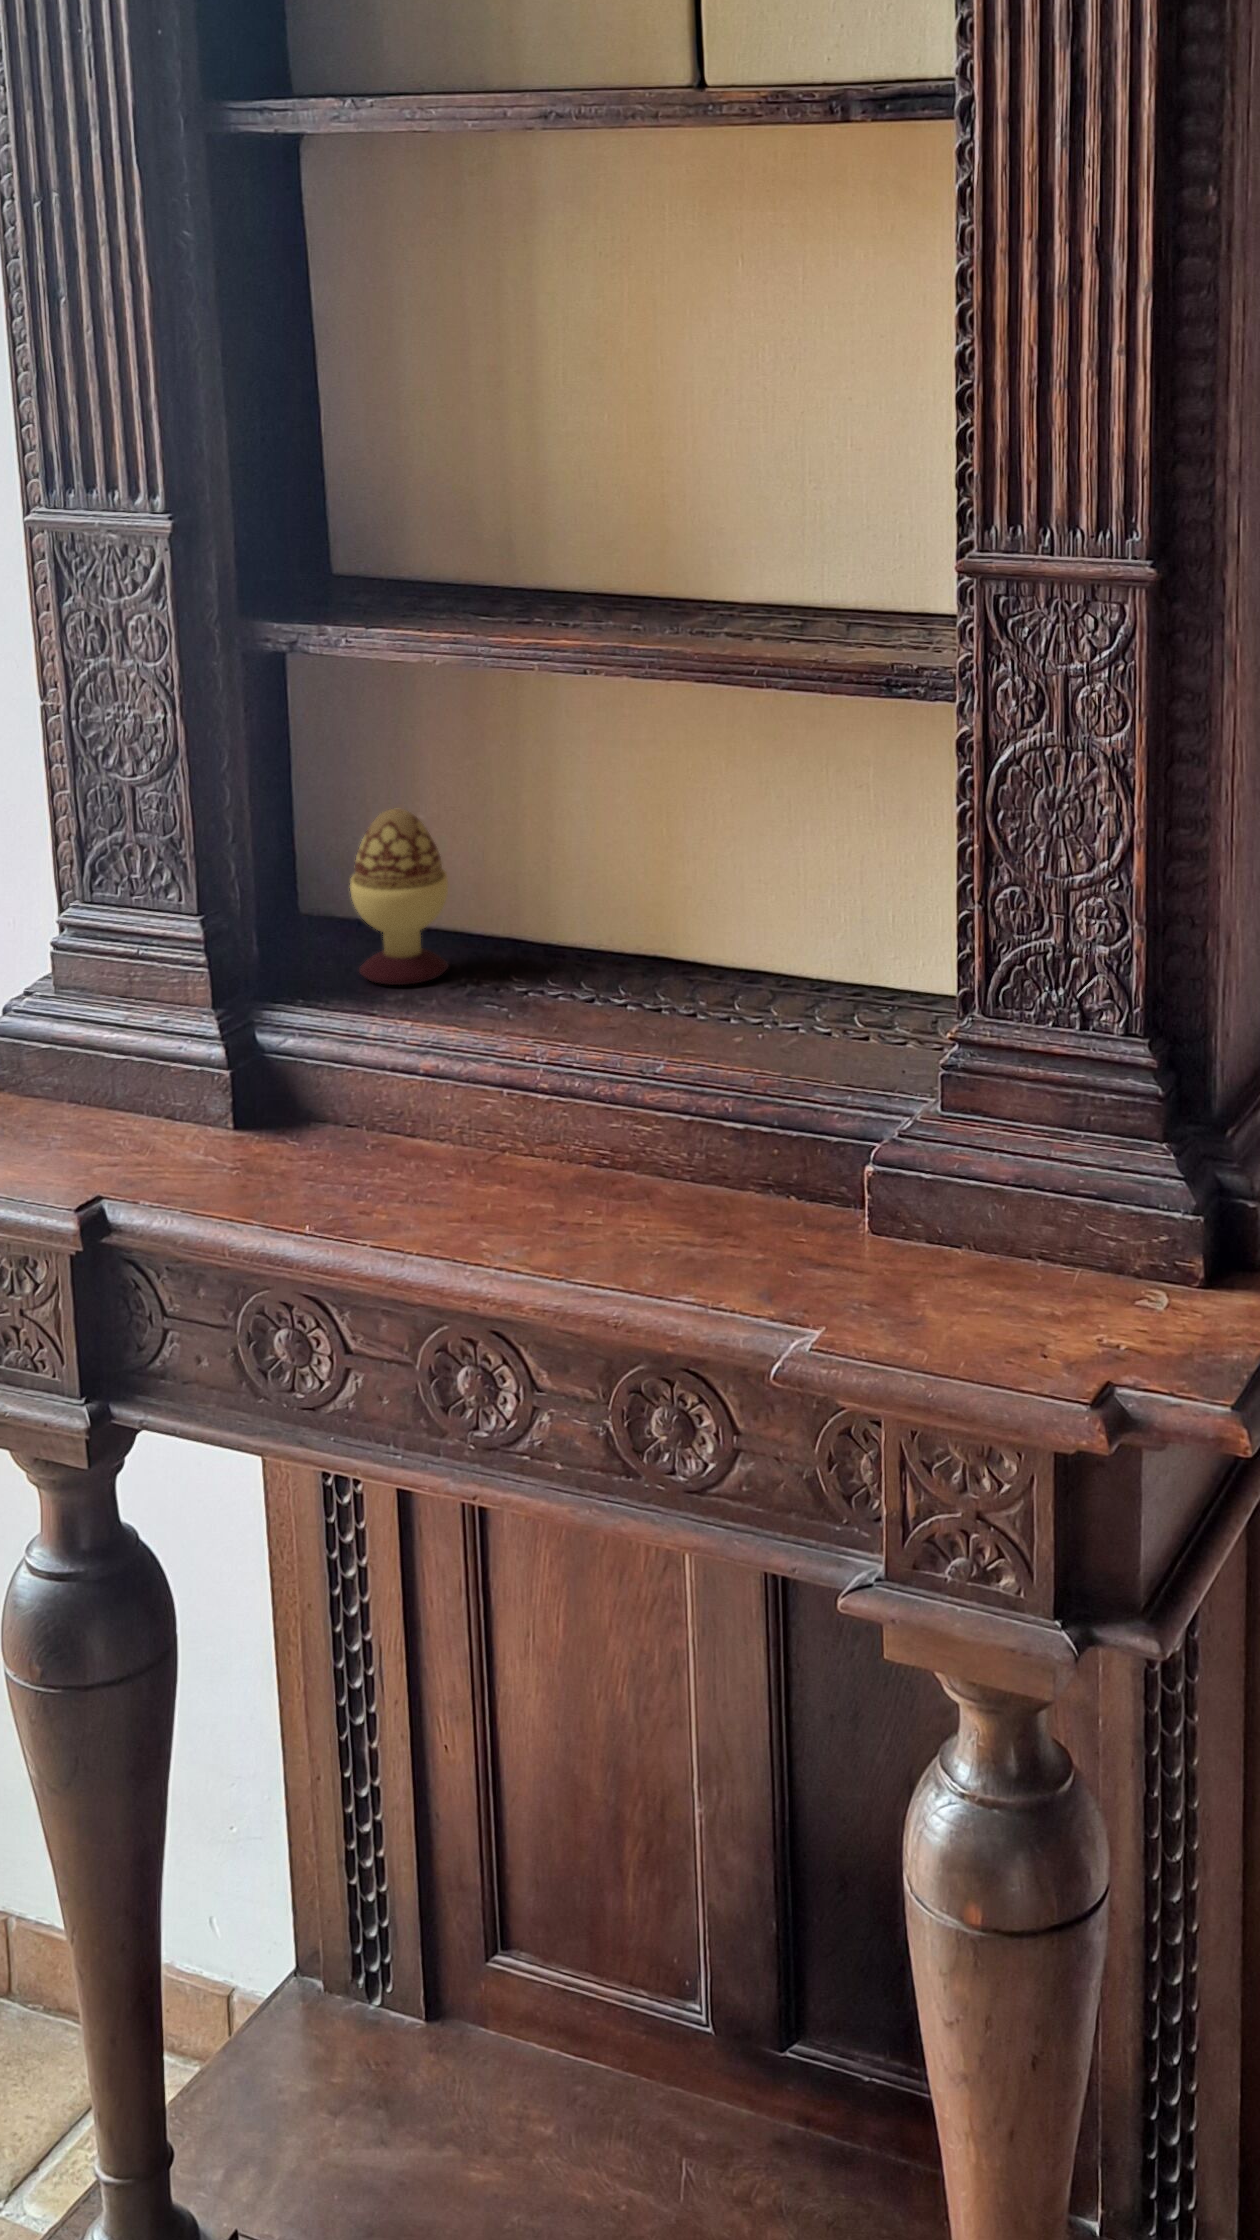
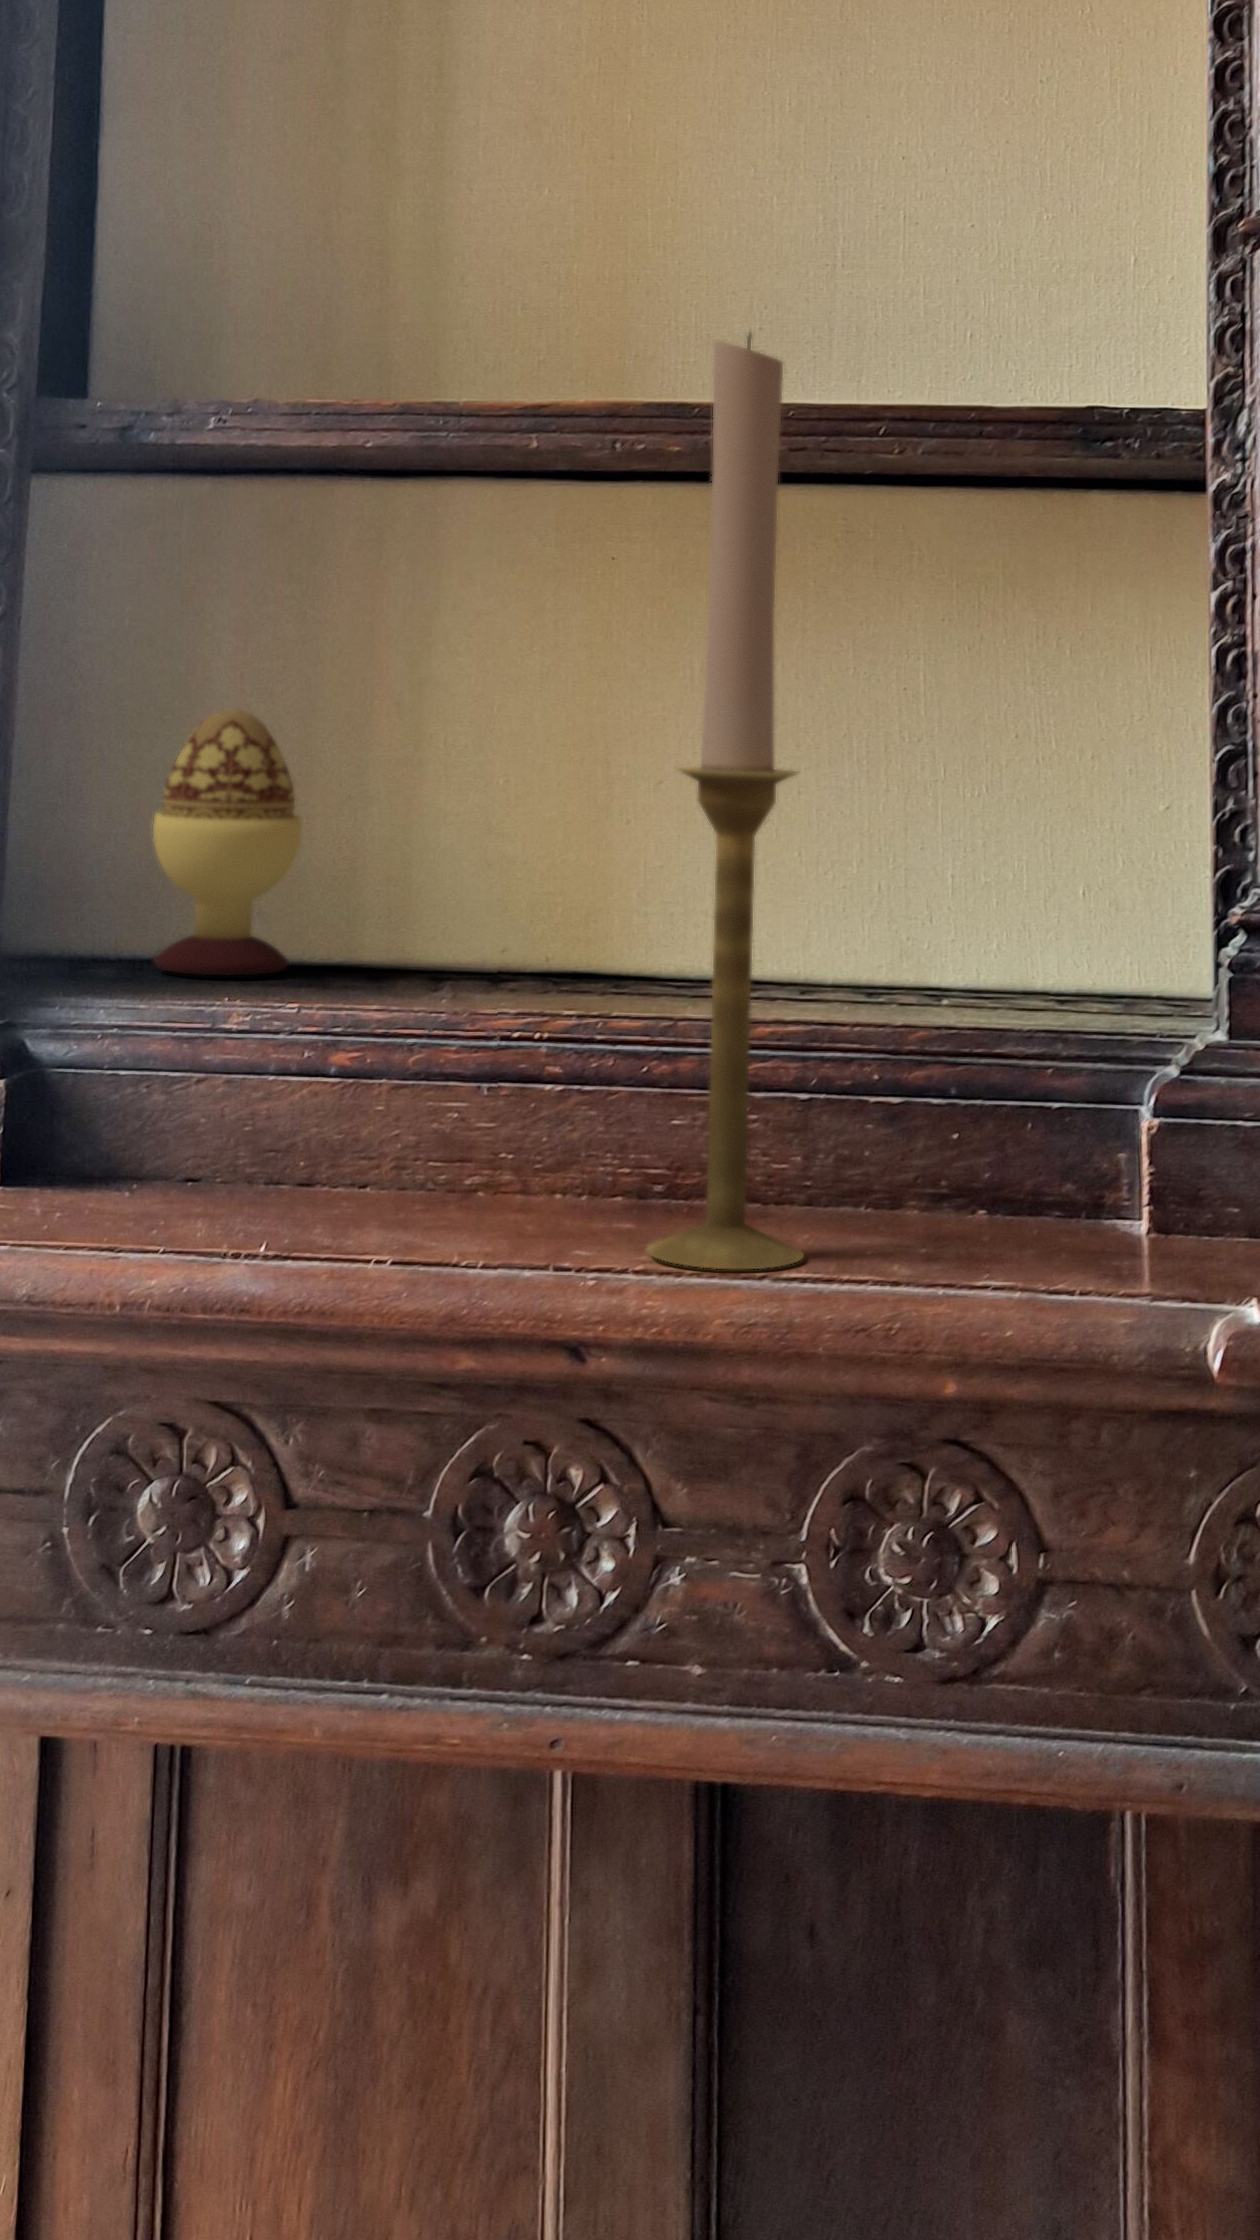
candlestick: none [532,682,632,1258] -> present [646,334,803,1269]

